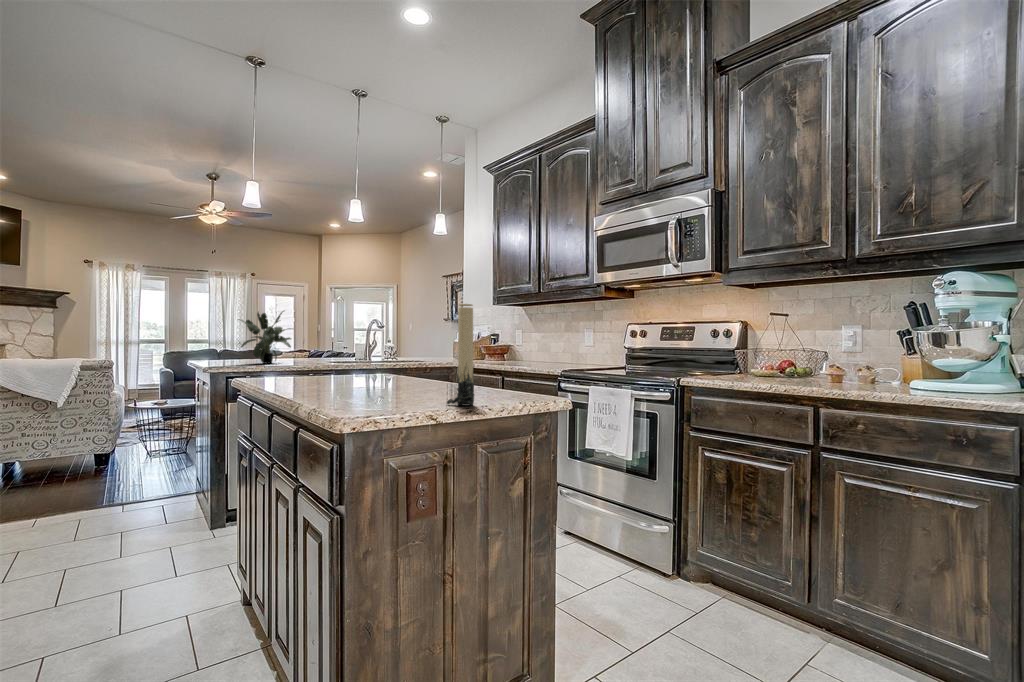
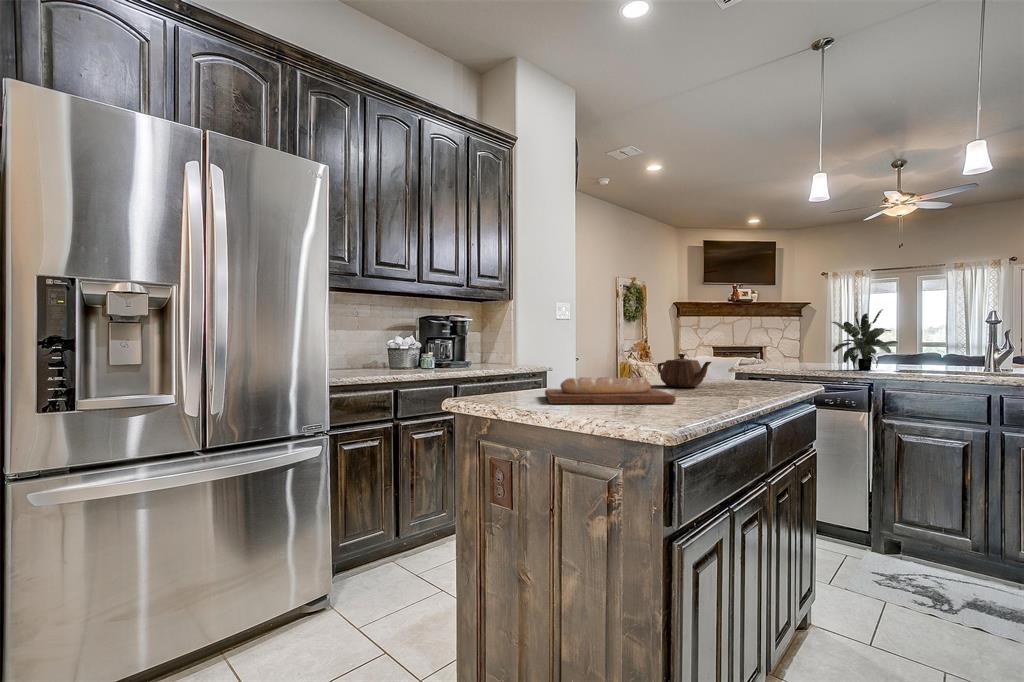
candle: present [447,304,474,406] -> none [533,309,555,410]
teapot: none [303,349,373,382] -> present [657,354,711,387]
bread loaf: none [352,371,459,402] -> present [545,377,676,404]

